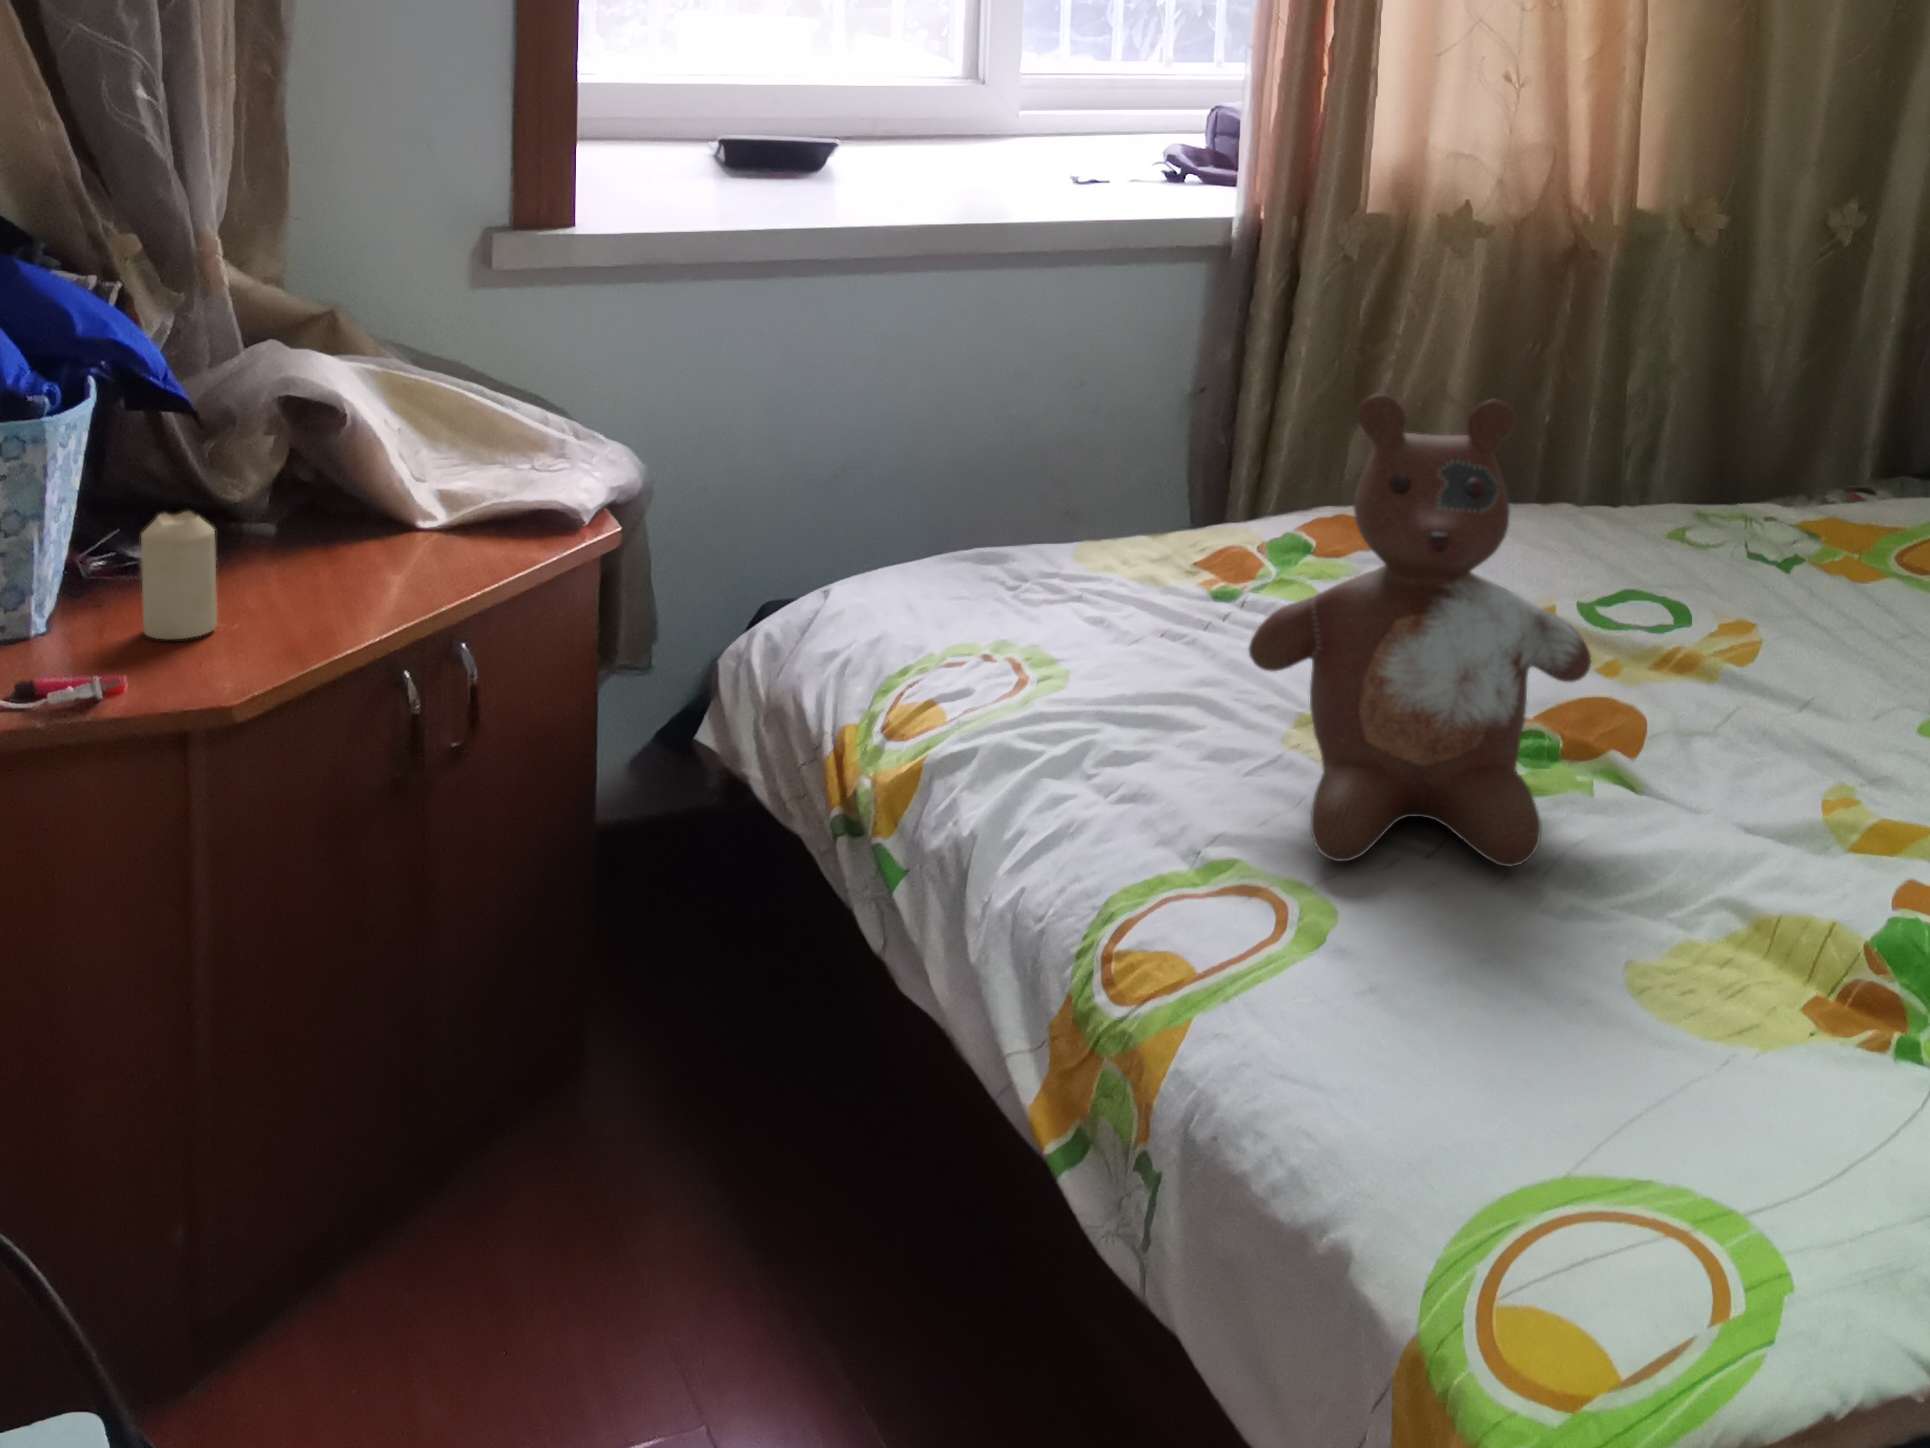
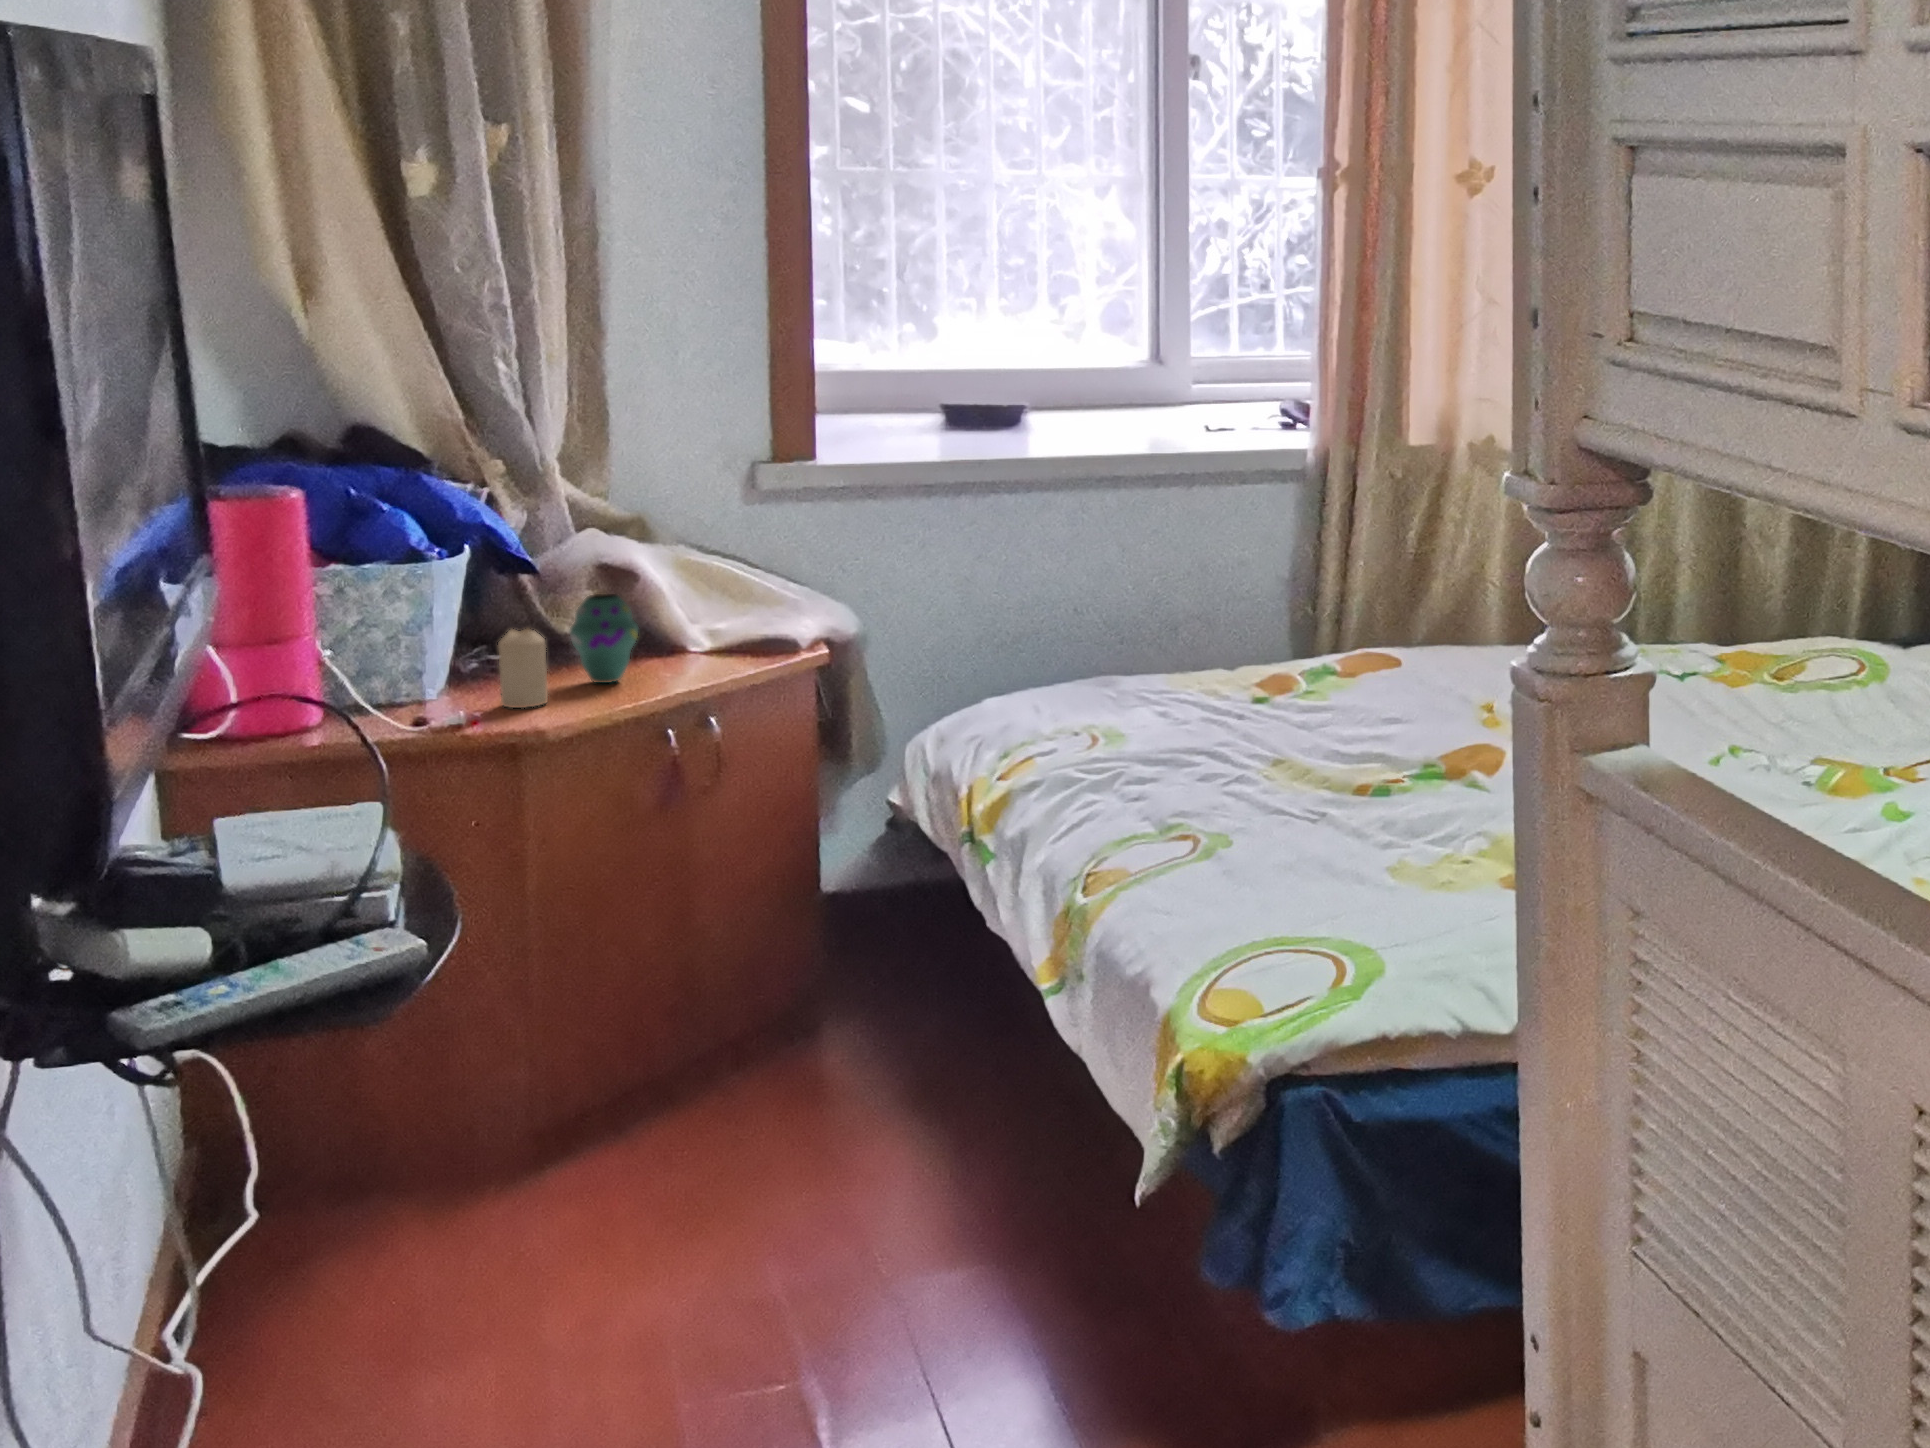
stuffed bear: present [1249,394,1591,867] -> none [1195,529,1418,817]
vase: none [246,445,351,584] -> present [570,594,638,683]

